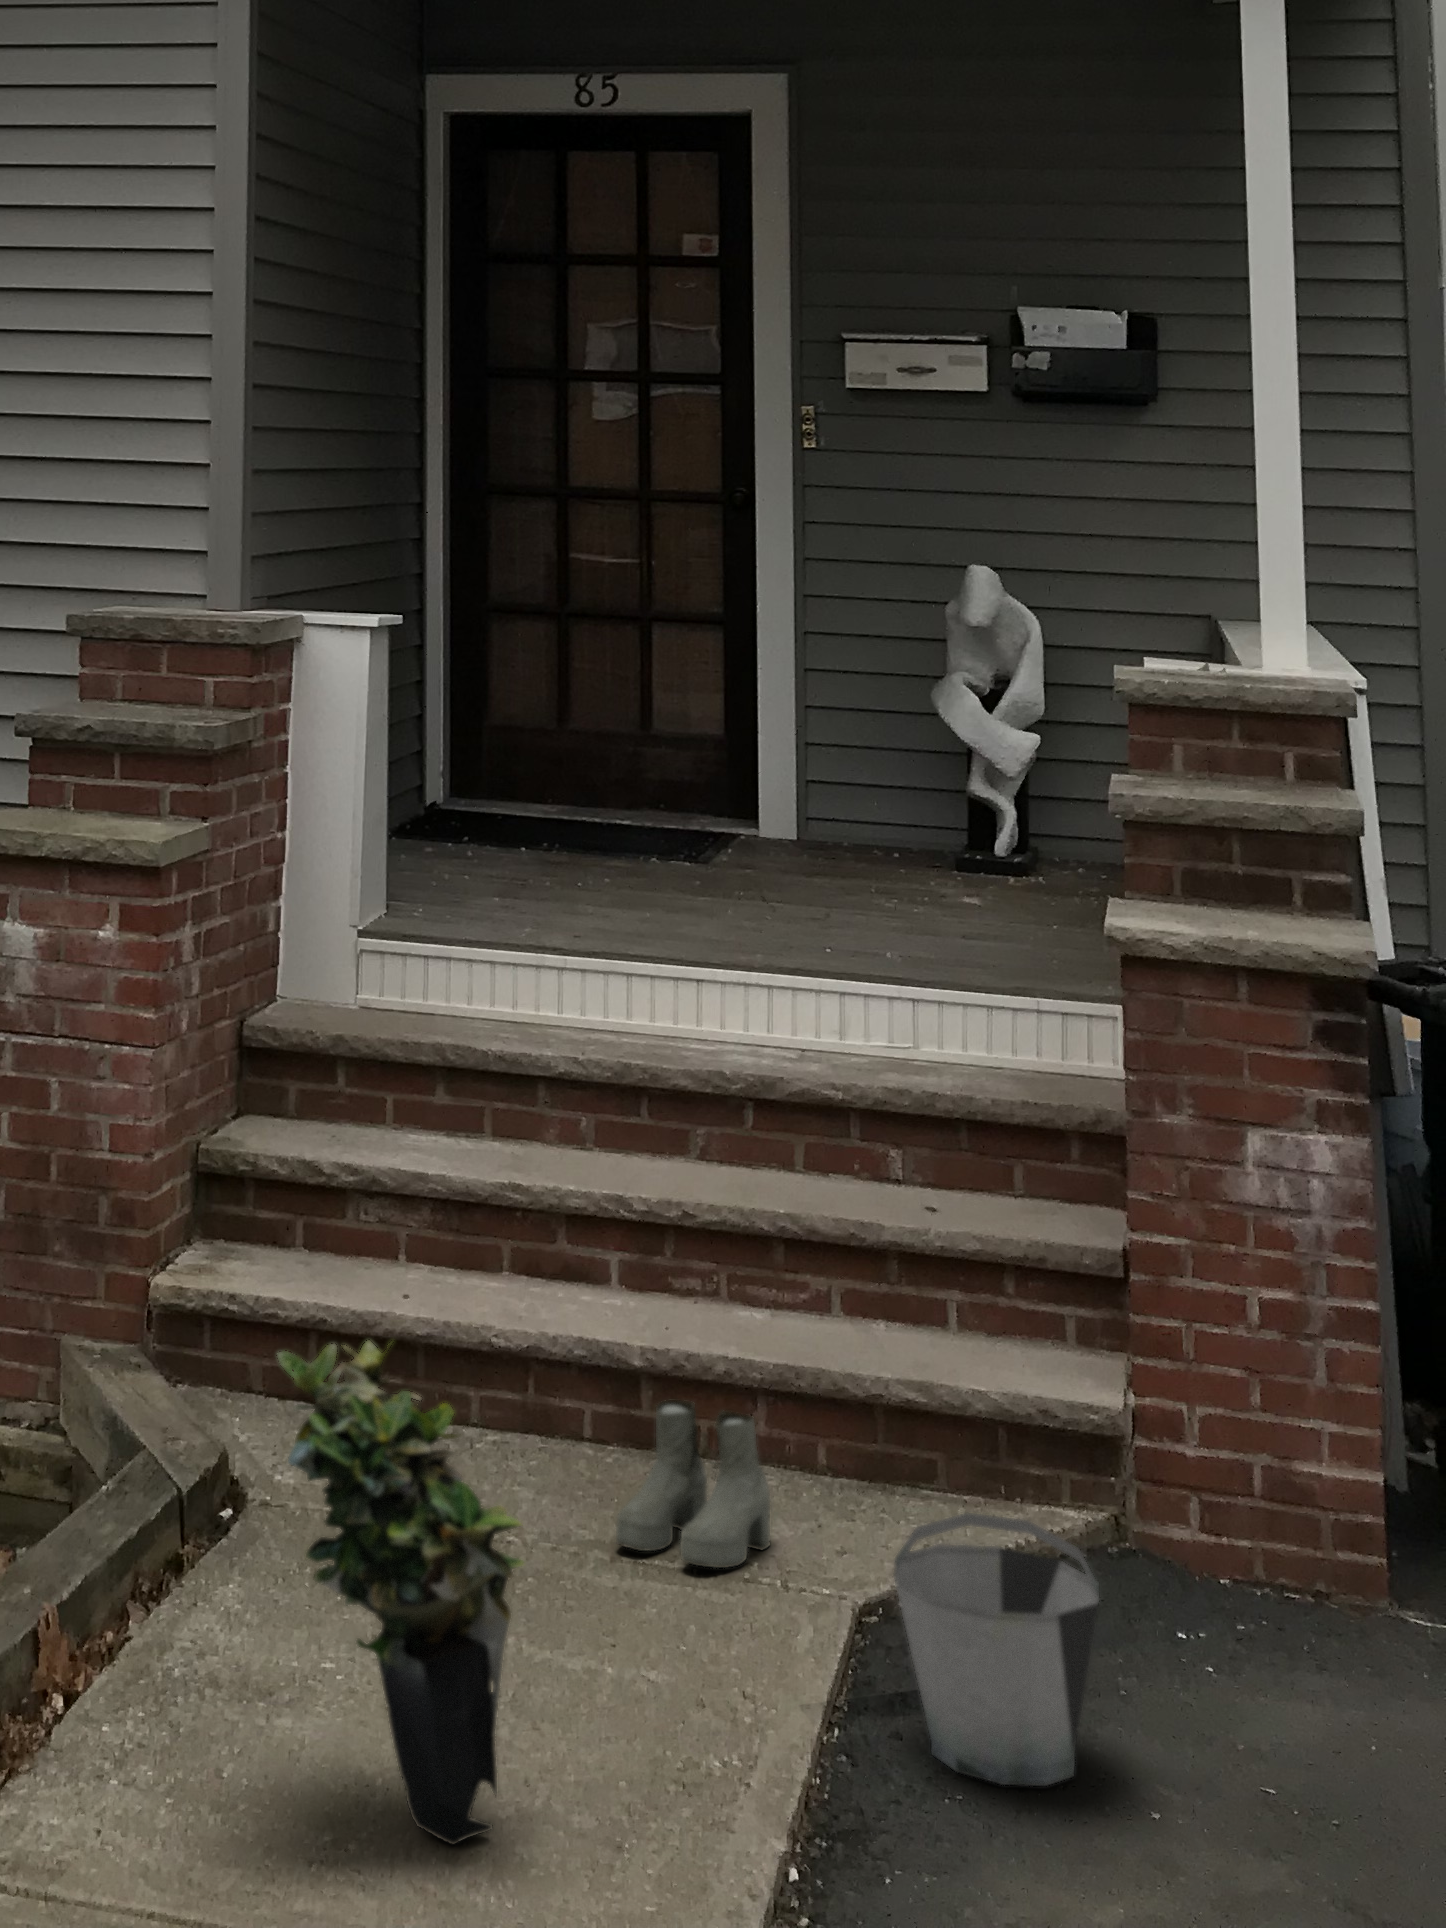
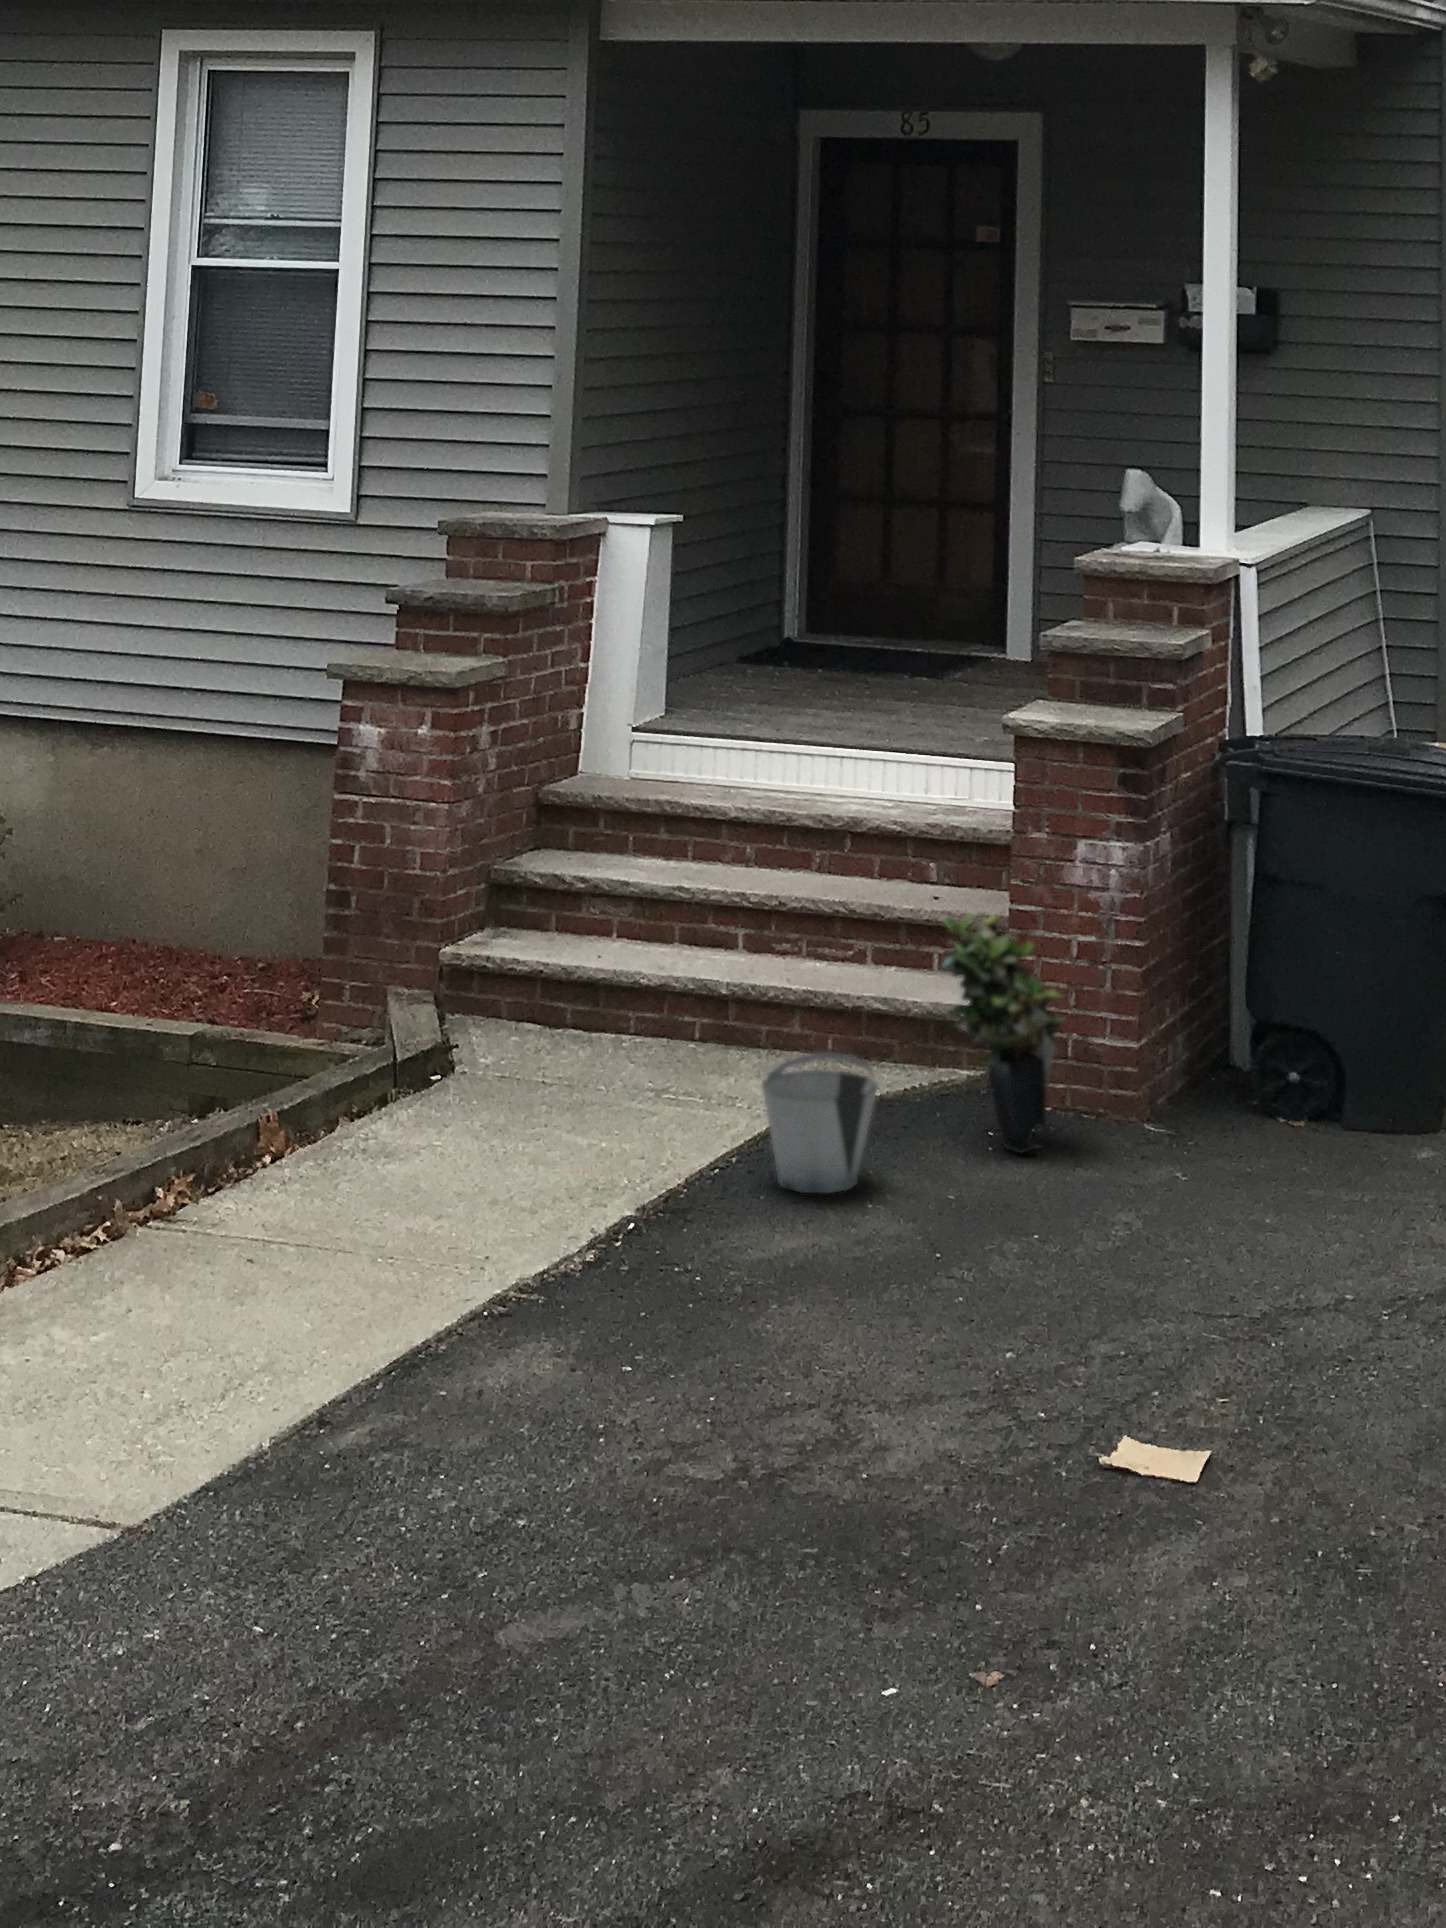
potted plant: present [278,1341,523,1844] -> present [943,913,1063,1153]
boots: present [616,1400,770,1568] -> none [668,1007,767,1100]

